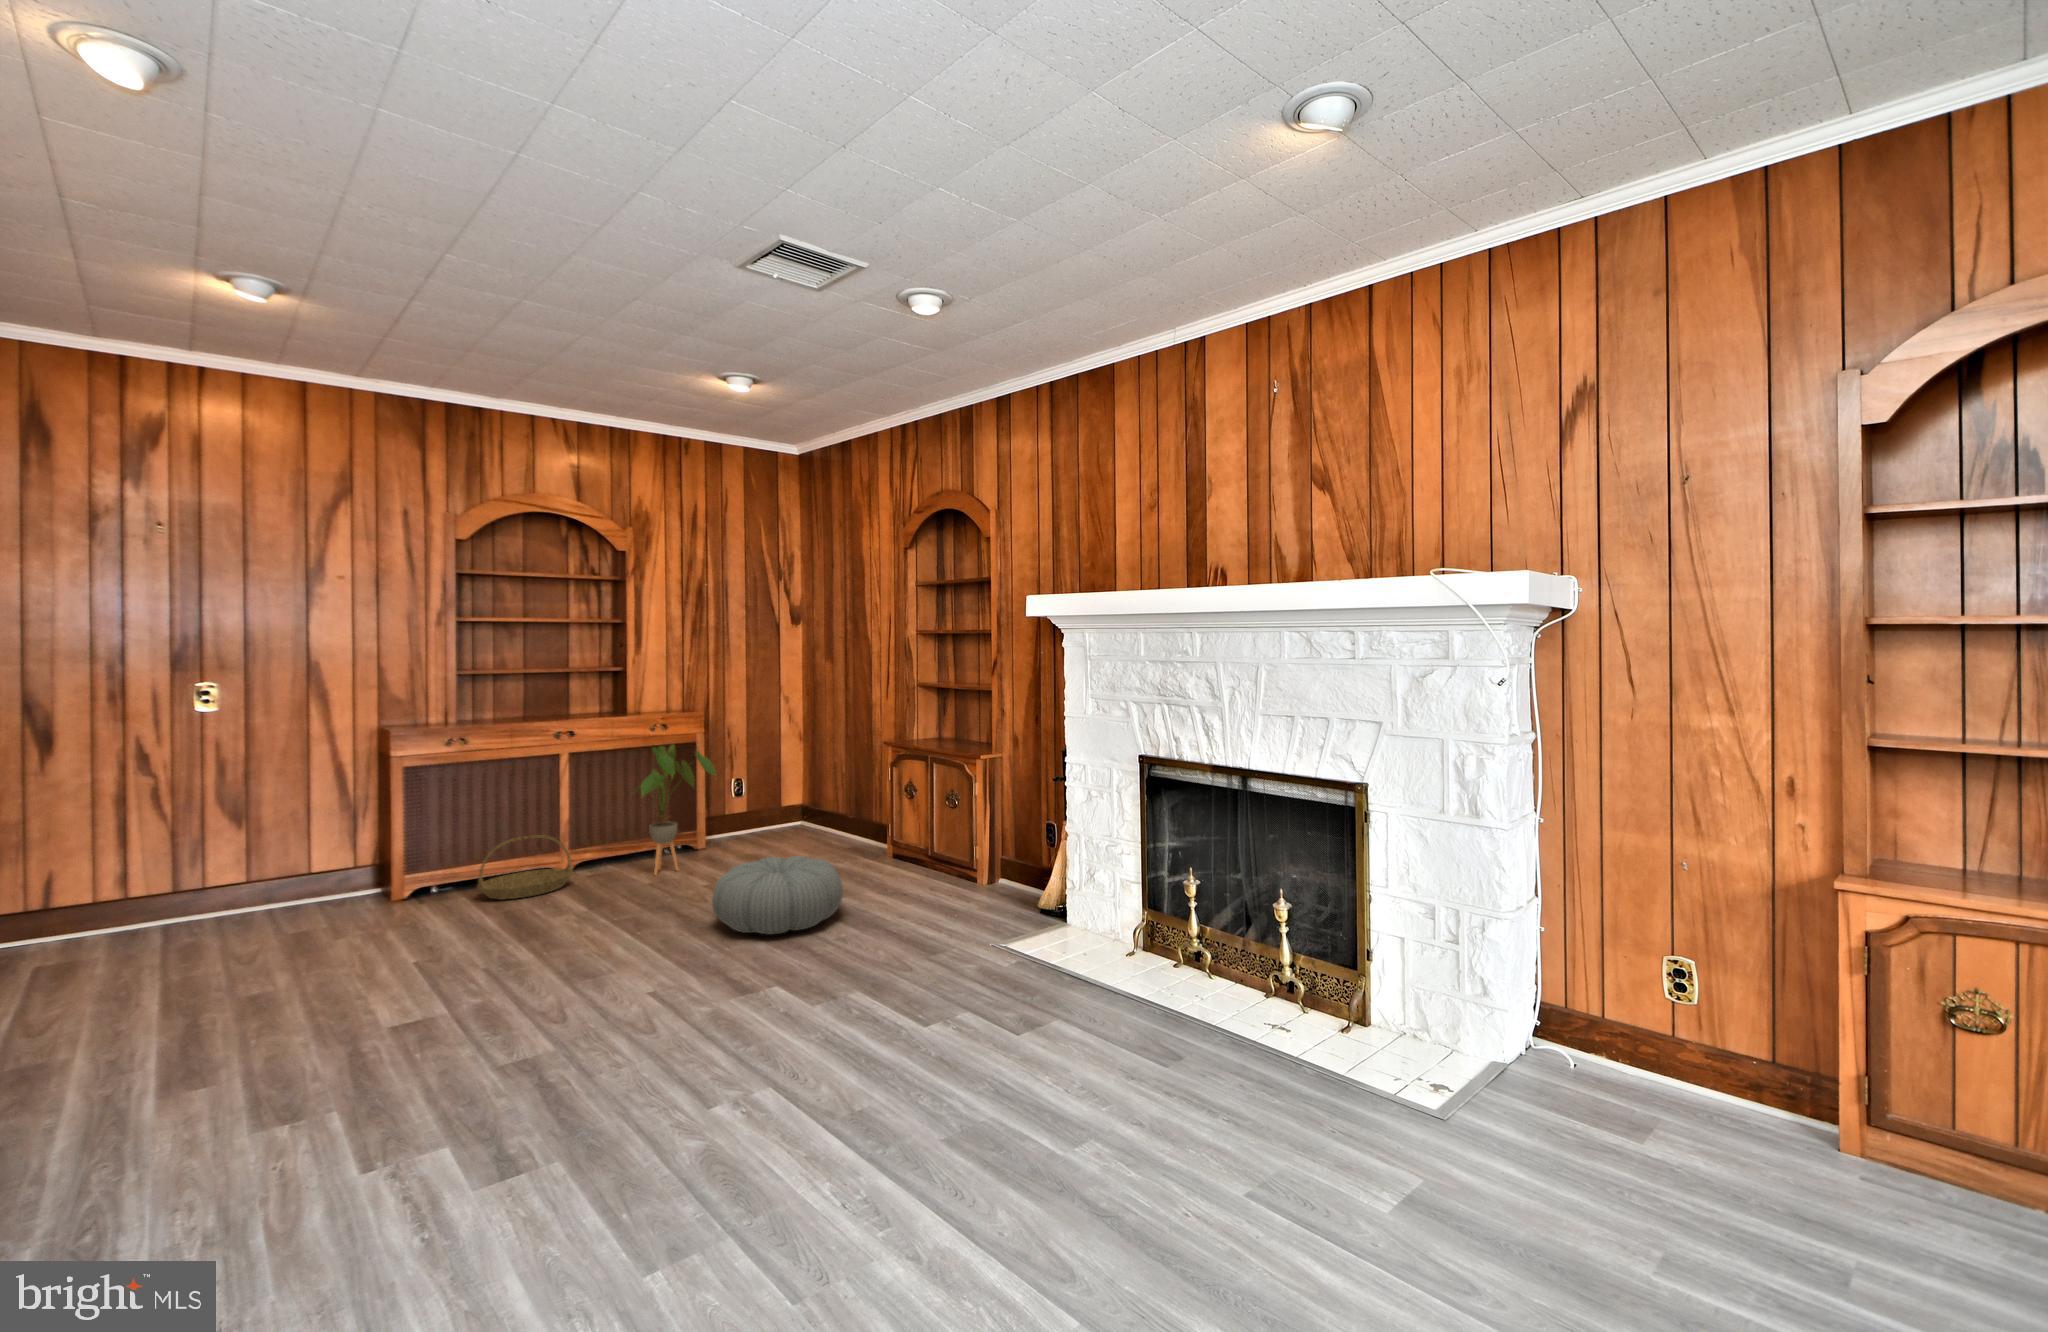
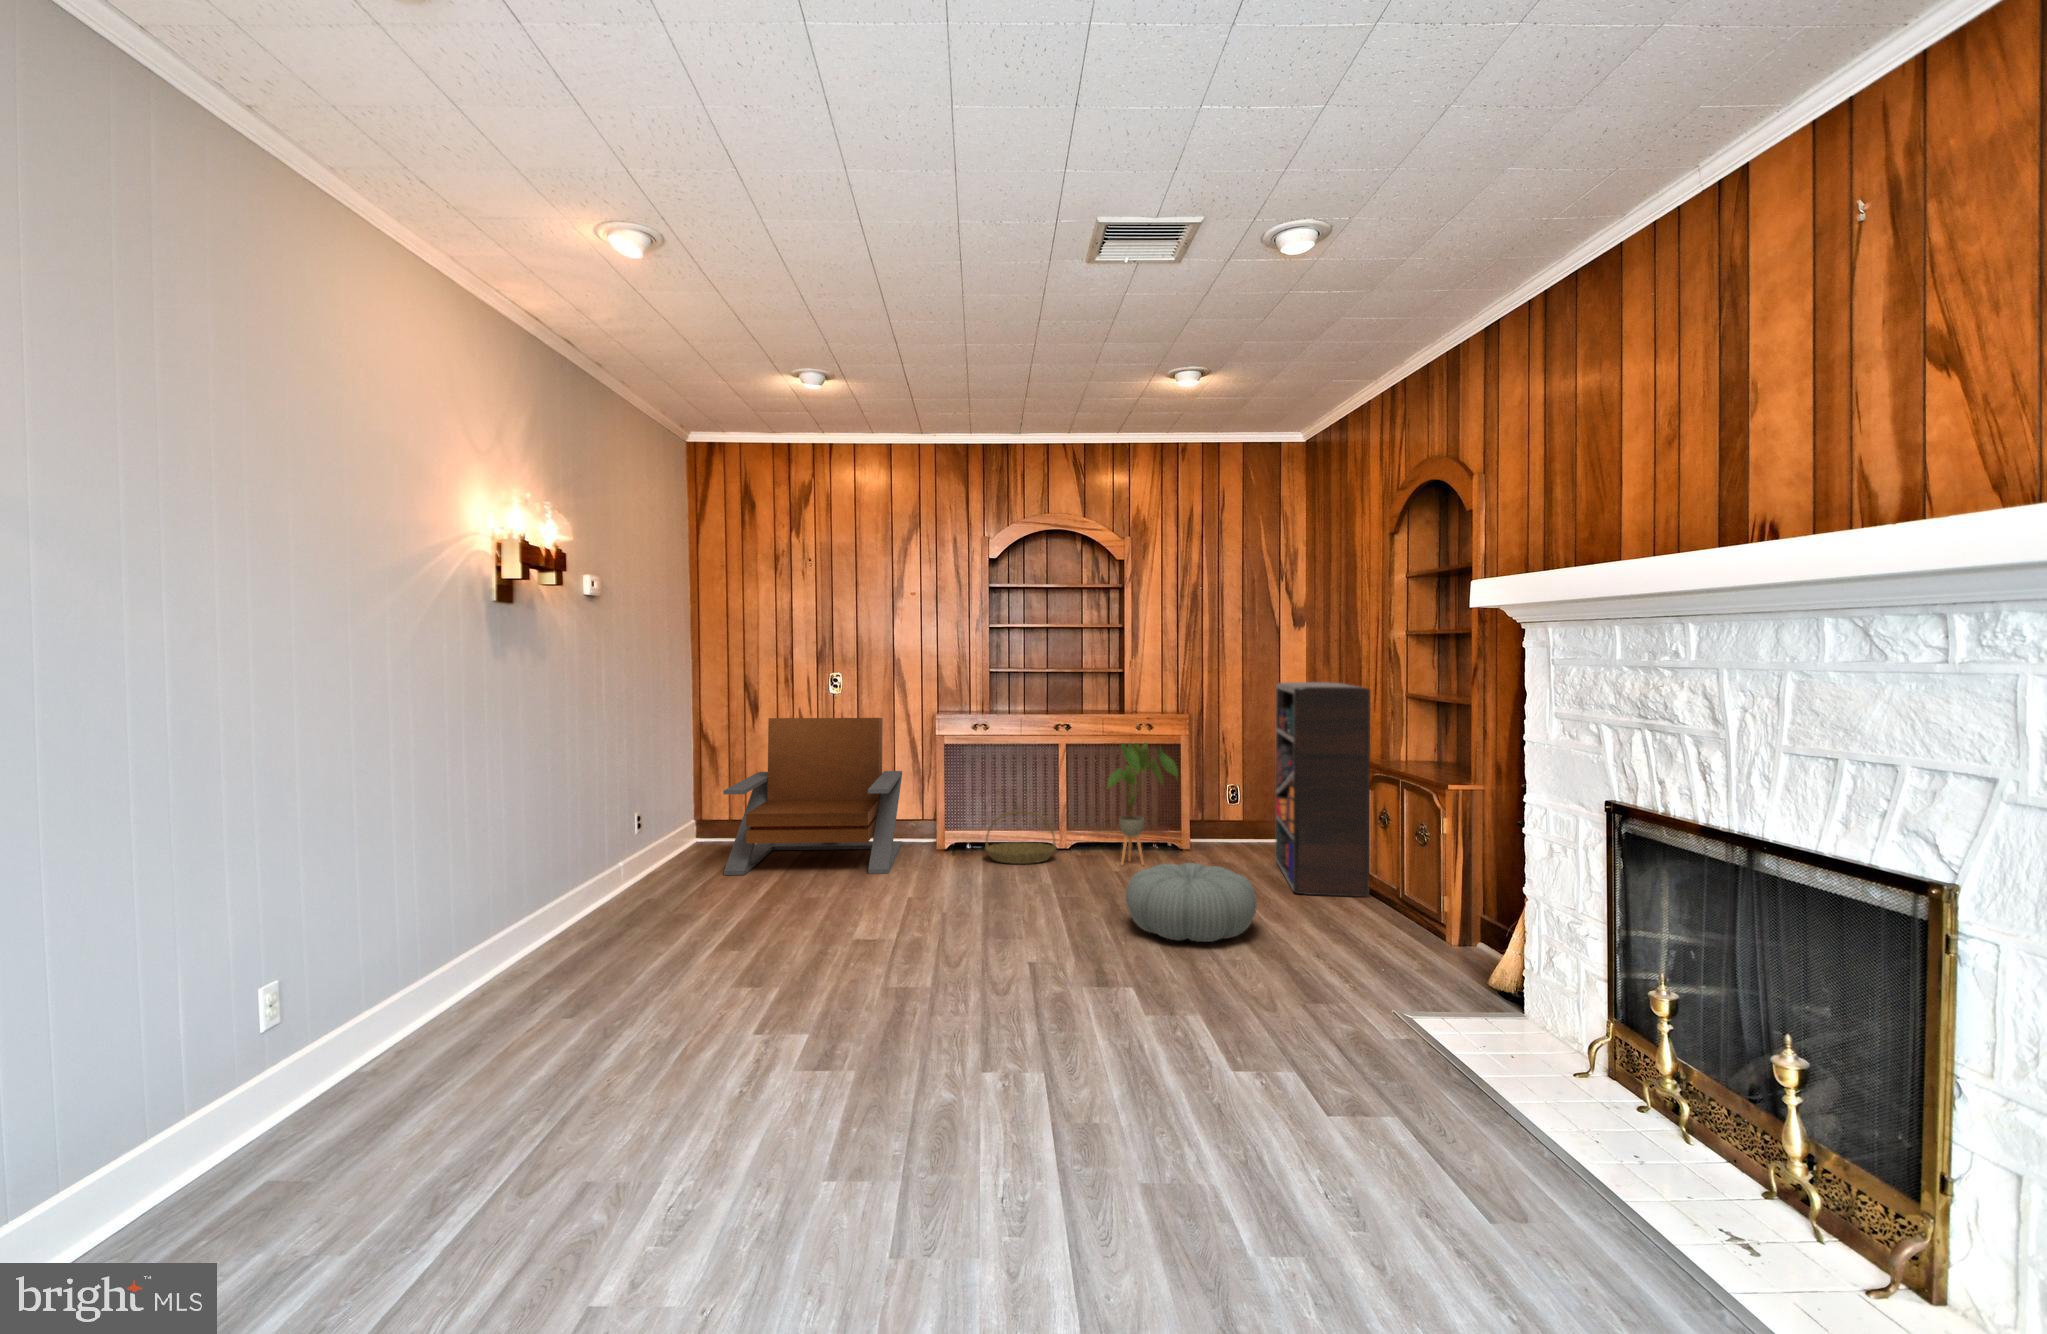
bookshelf: none [800,677,901,869] -> present [1276,682,1370,897]
lounge chair: none [7,742,347,1011] -> present [723,718,902,875]

